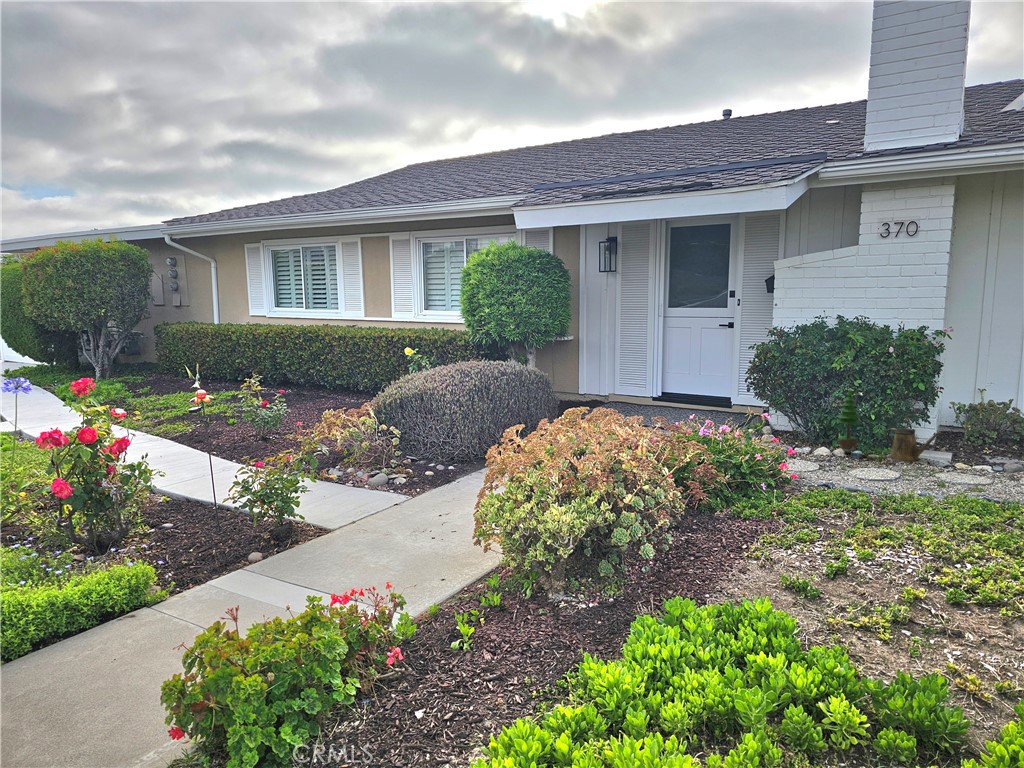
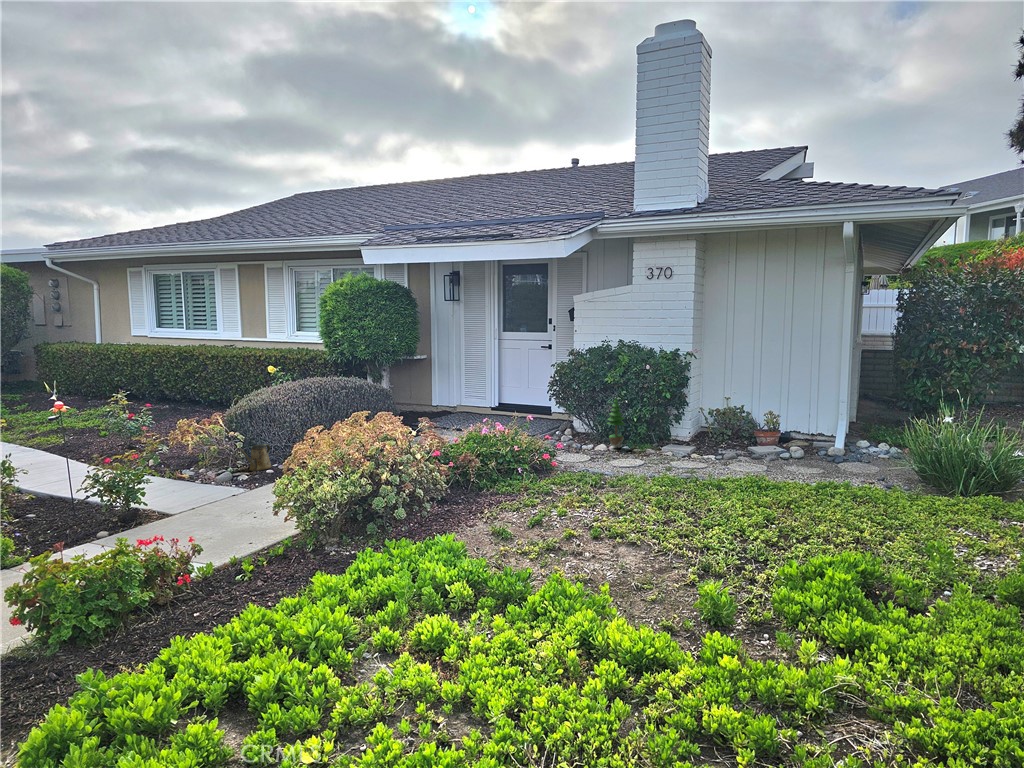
watering can: present [886,428,942,461] -> present [238,444,272,471]

